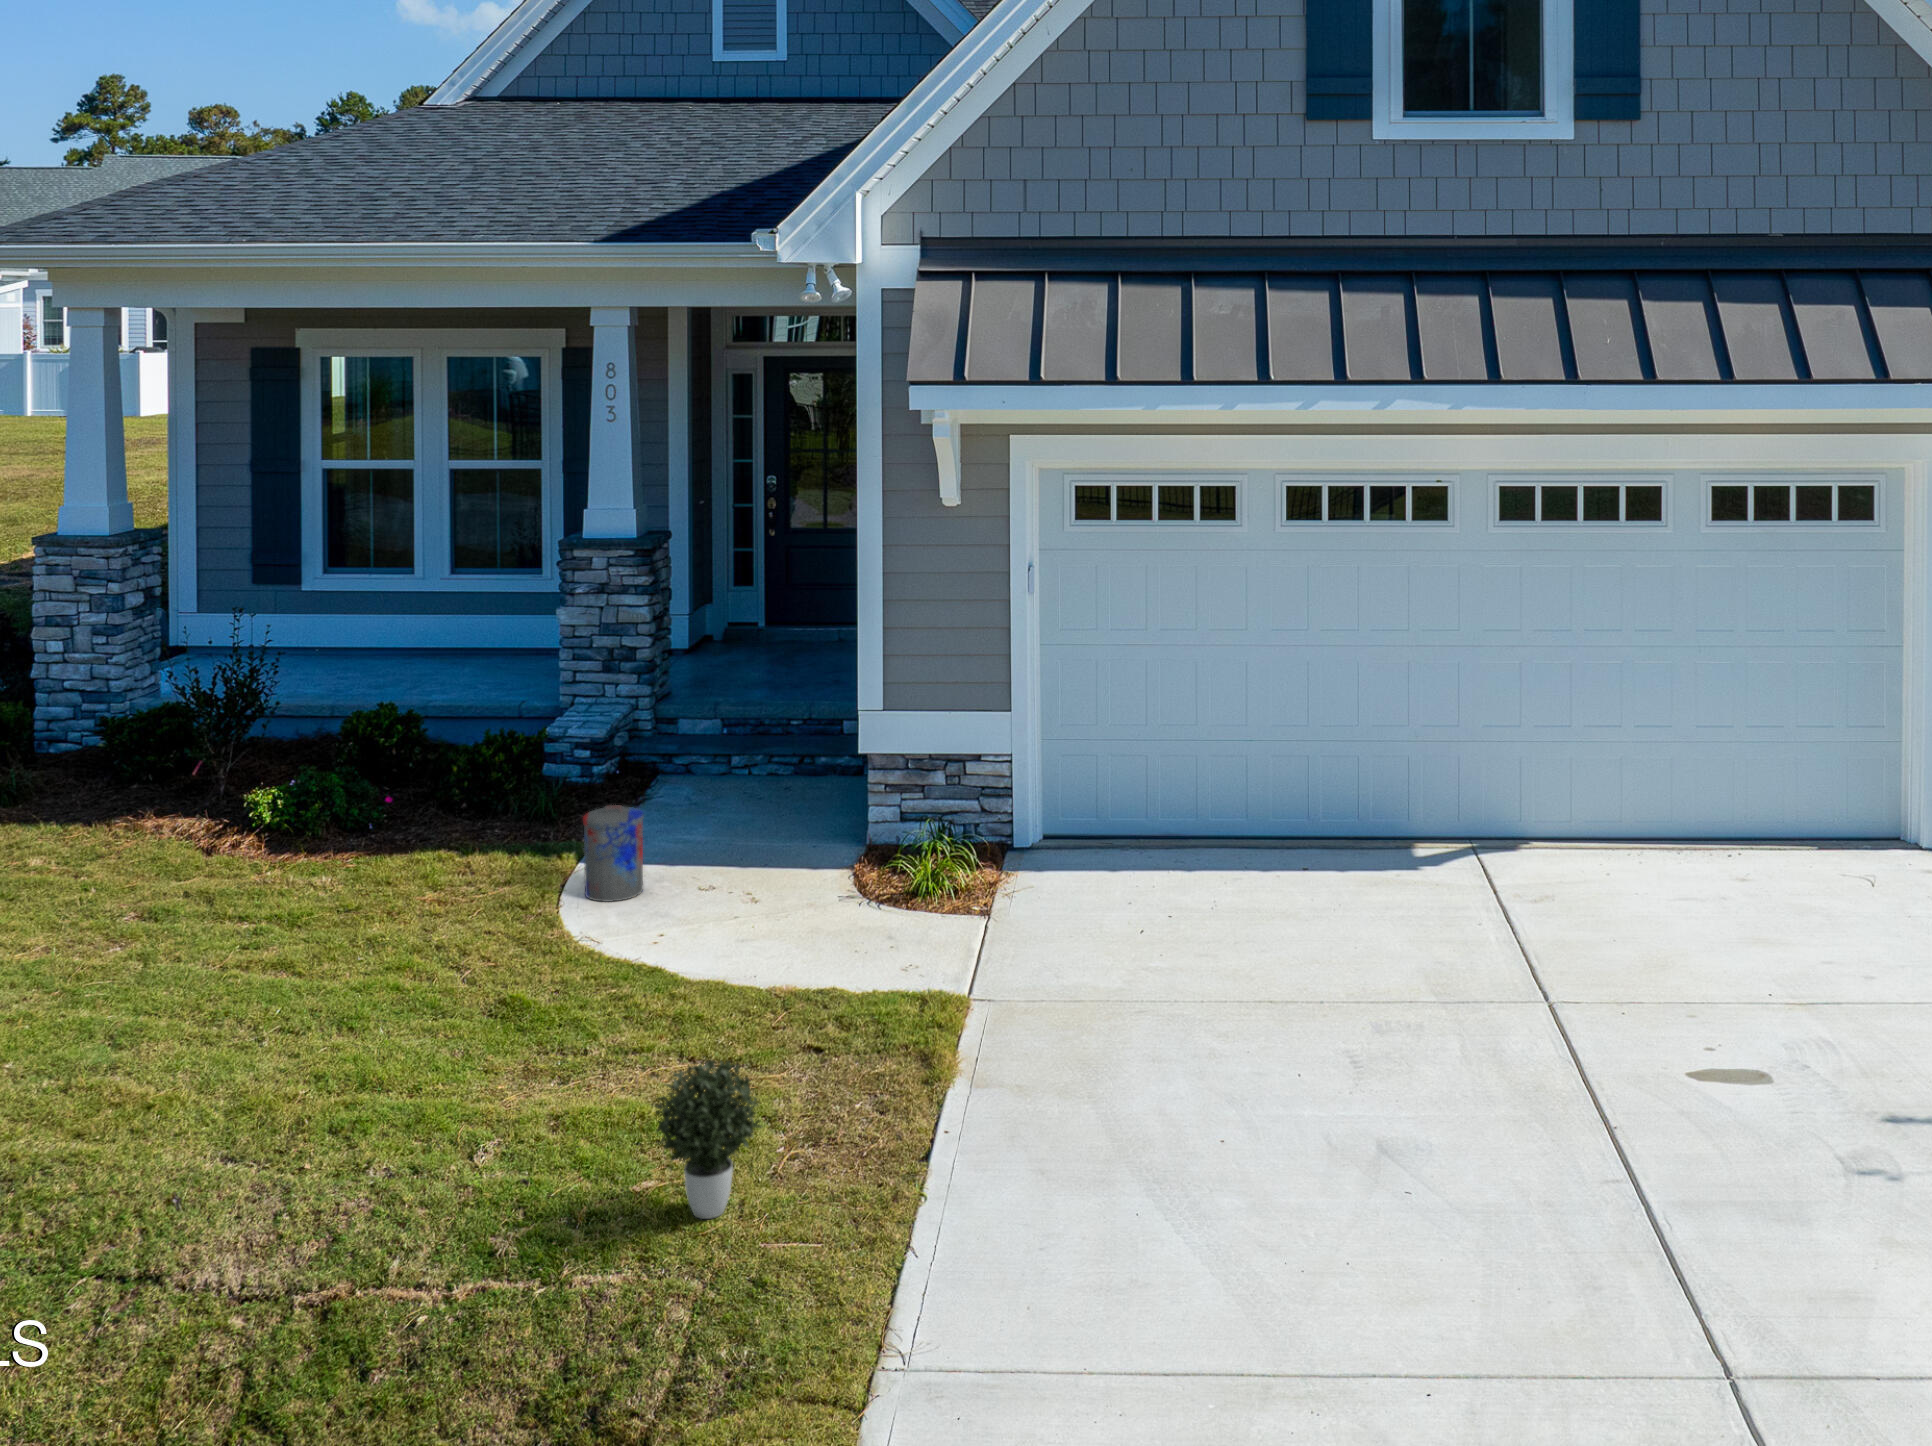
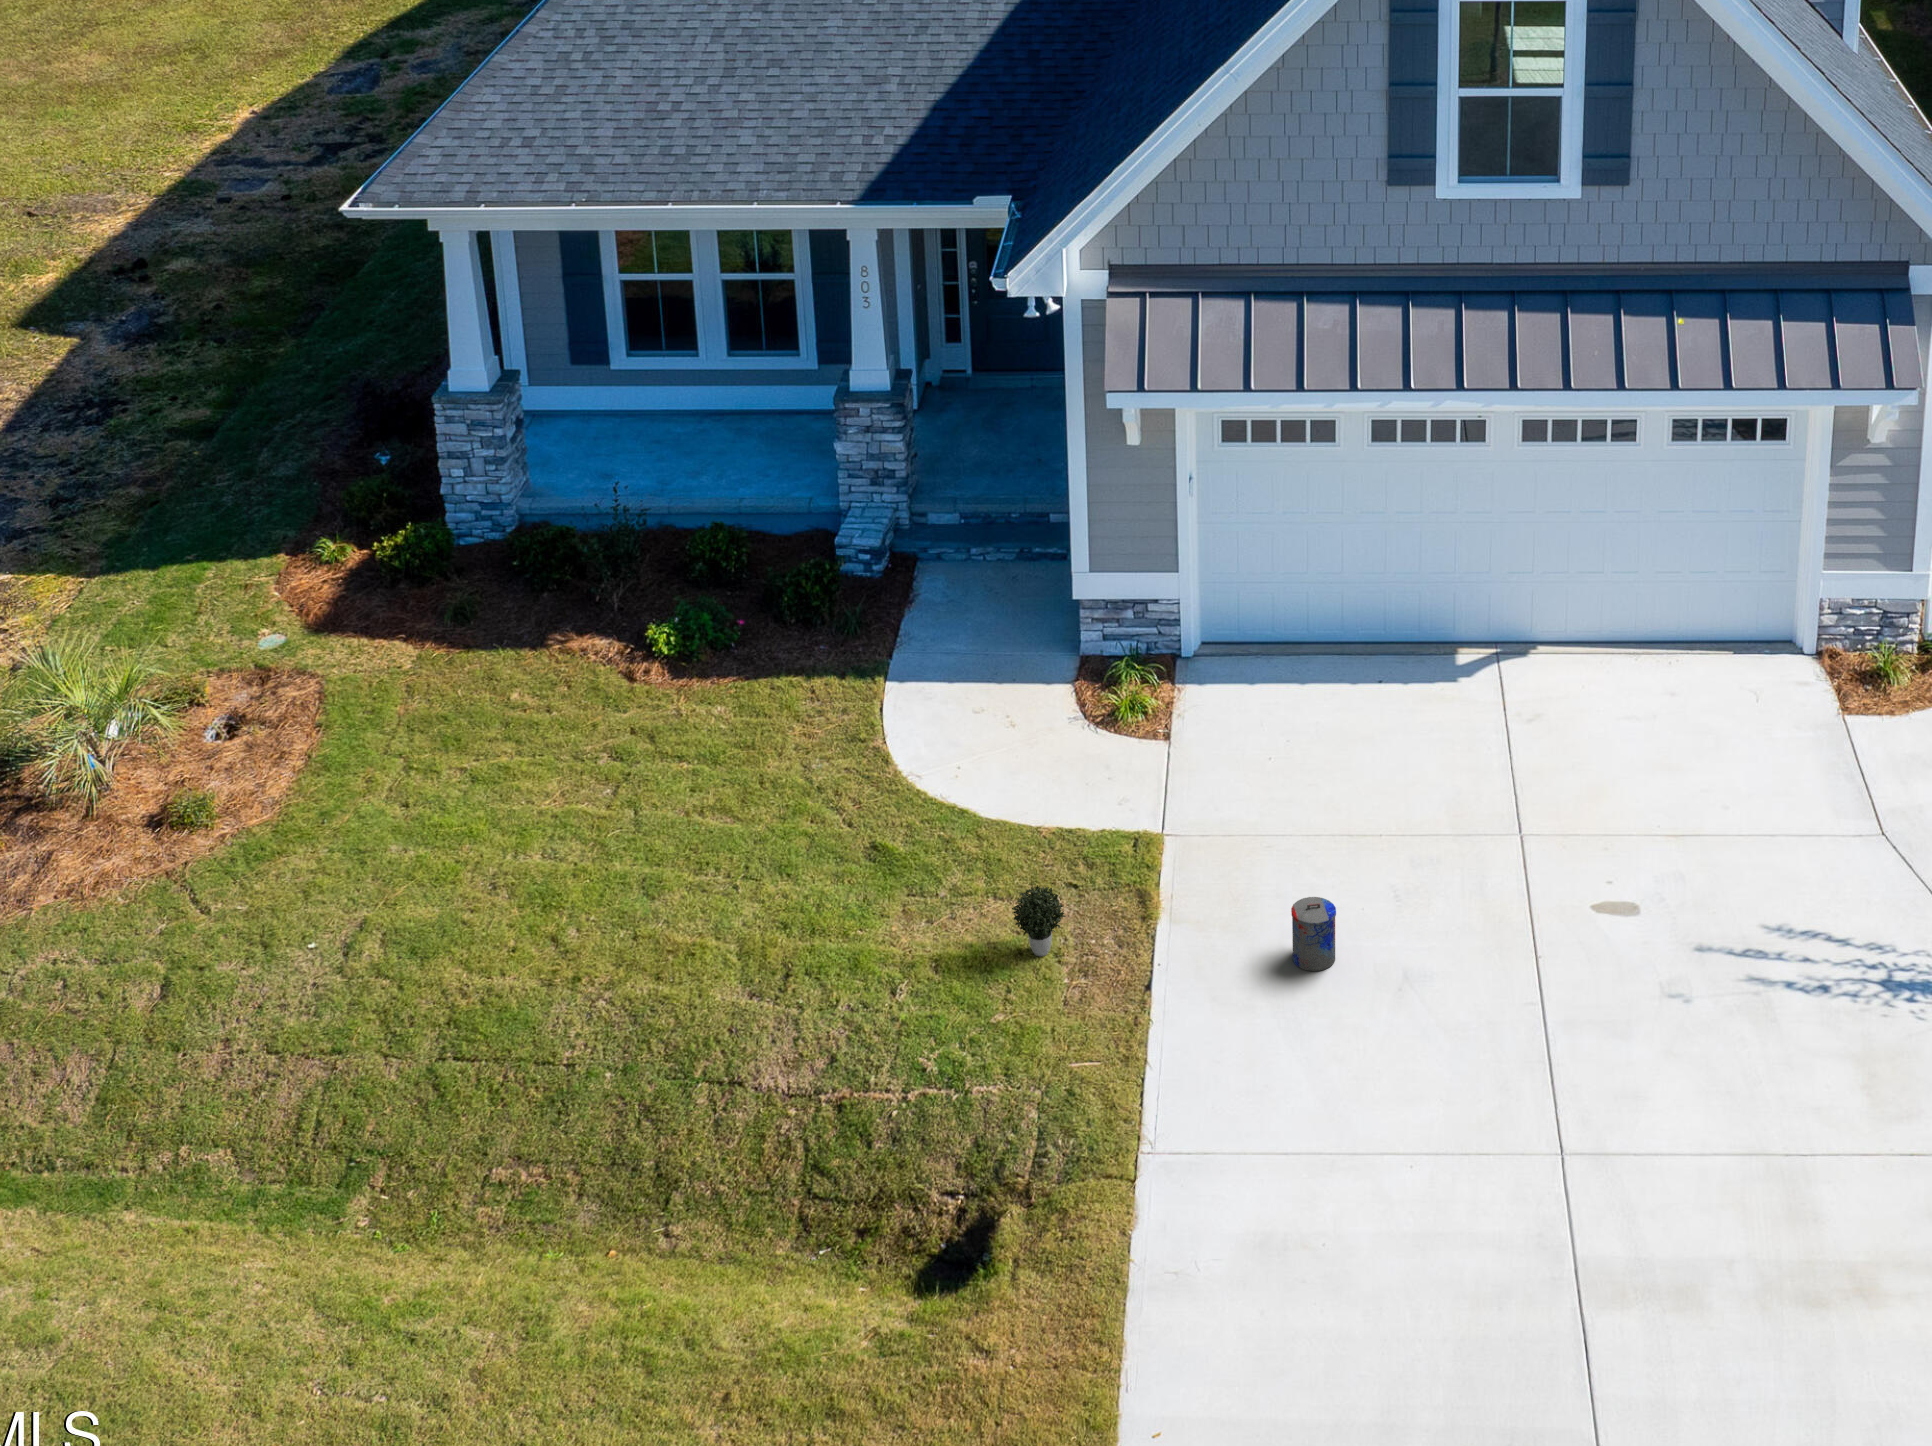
trash can: present [583,805,644,902] -> present [1291,897,1336,971]

